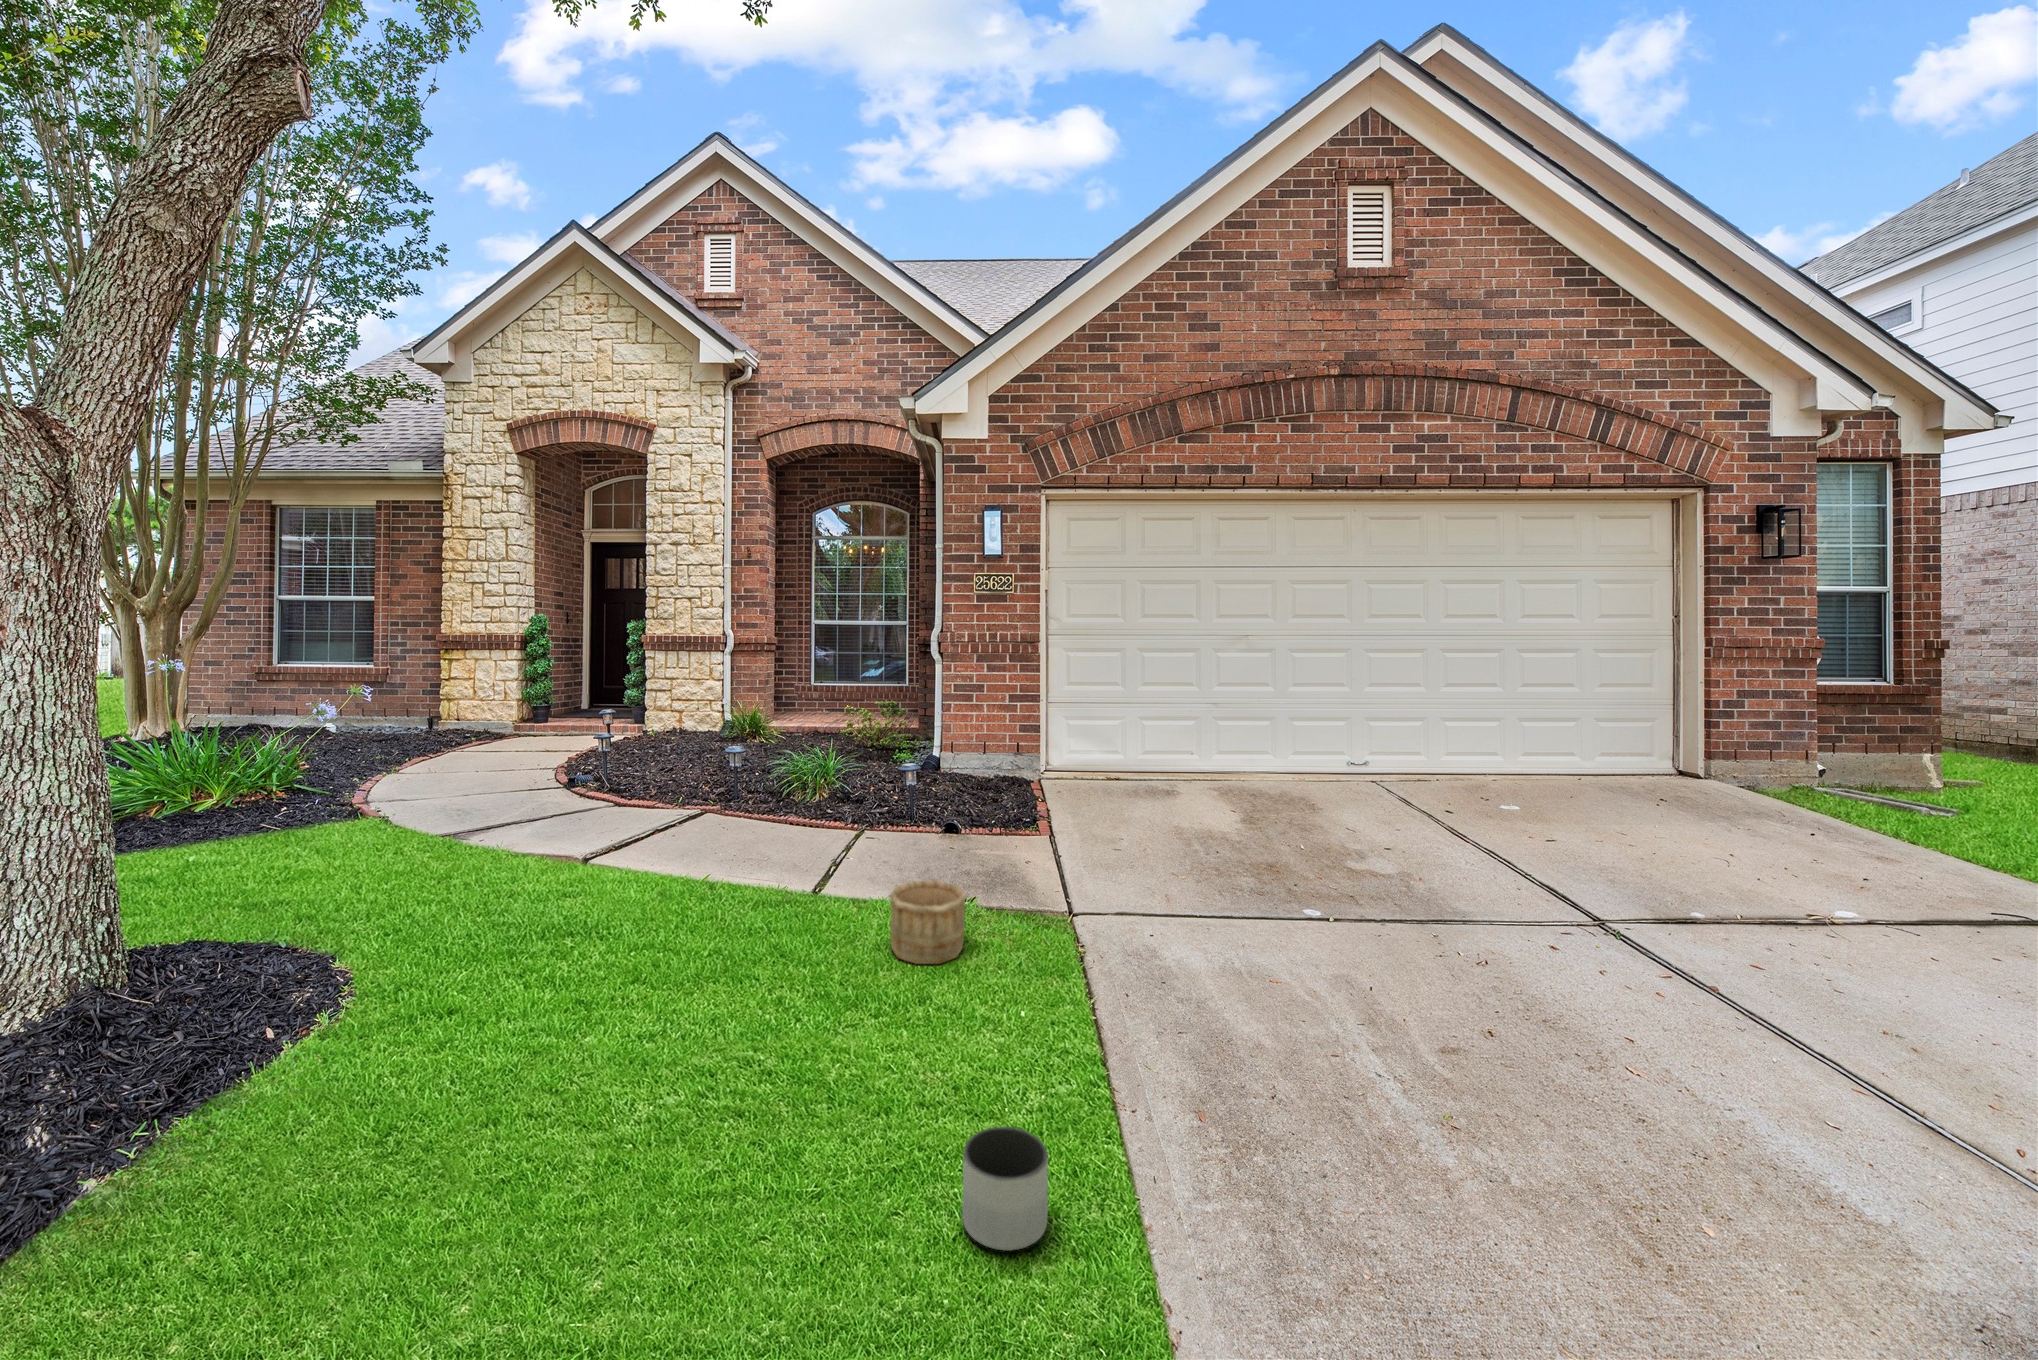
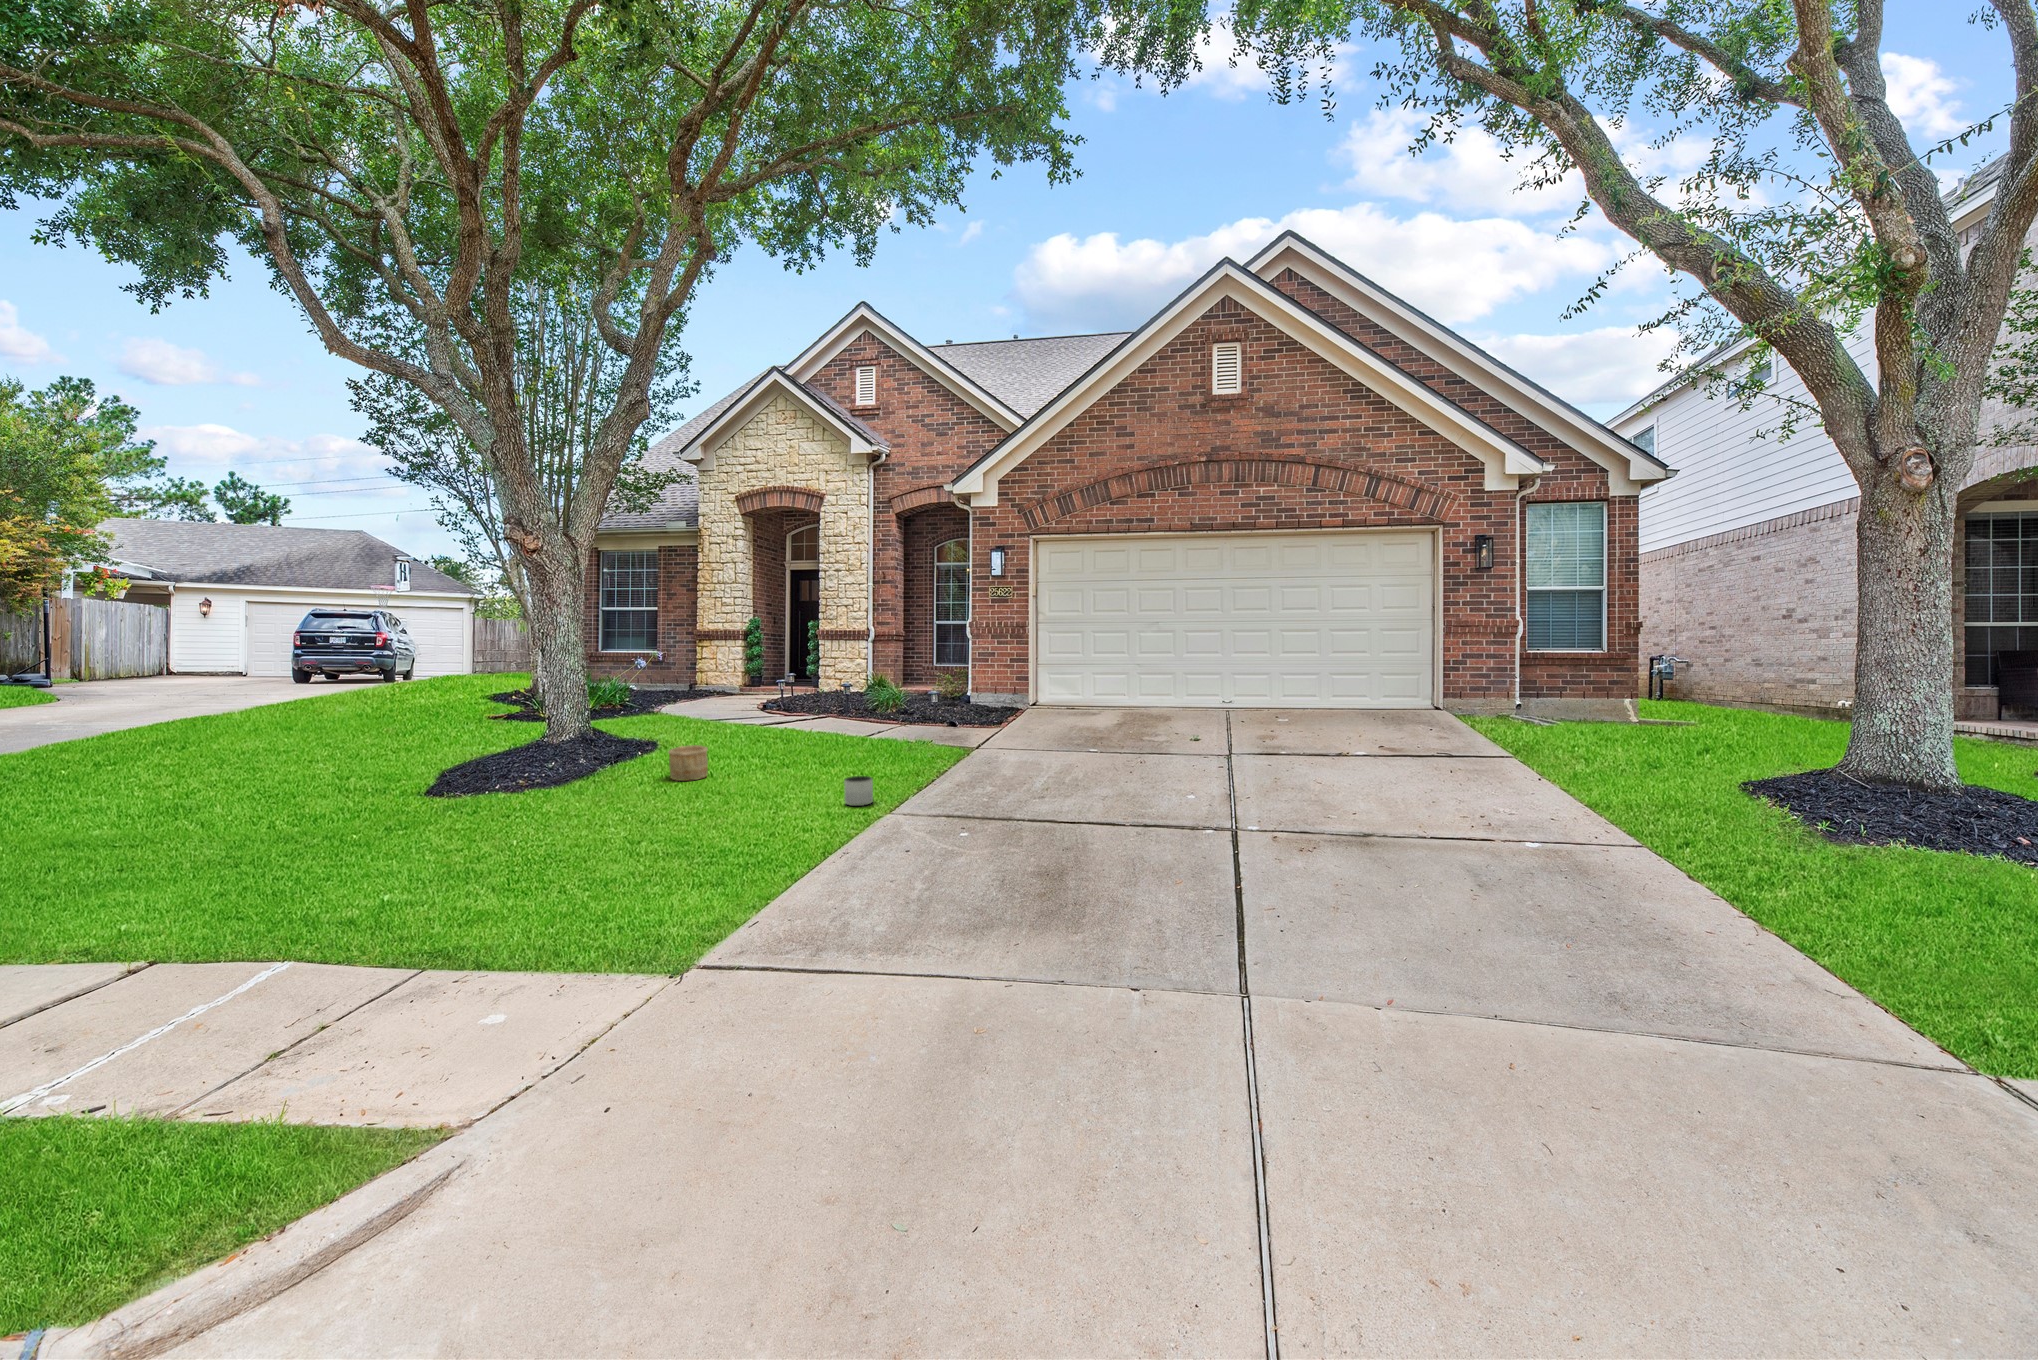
wooden bucket: present [889,880,968,964] -> present [668,745,708,781]

